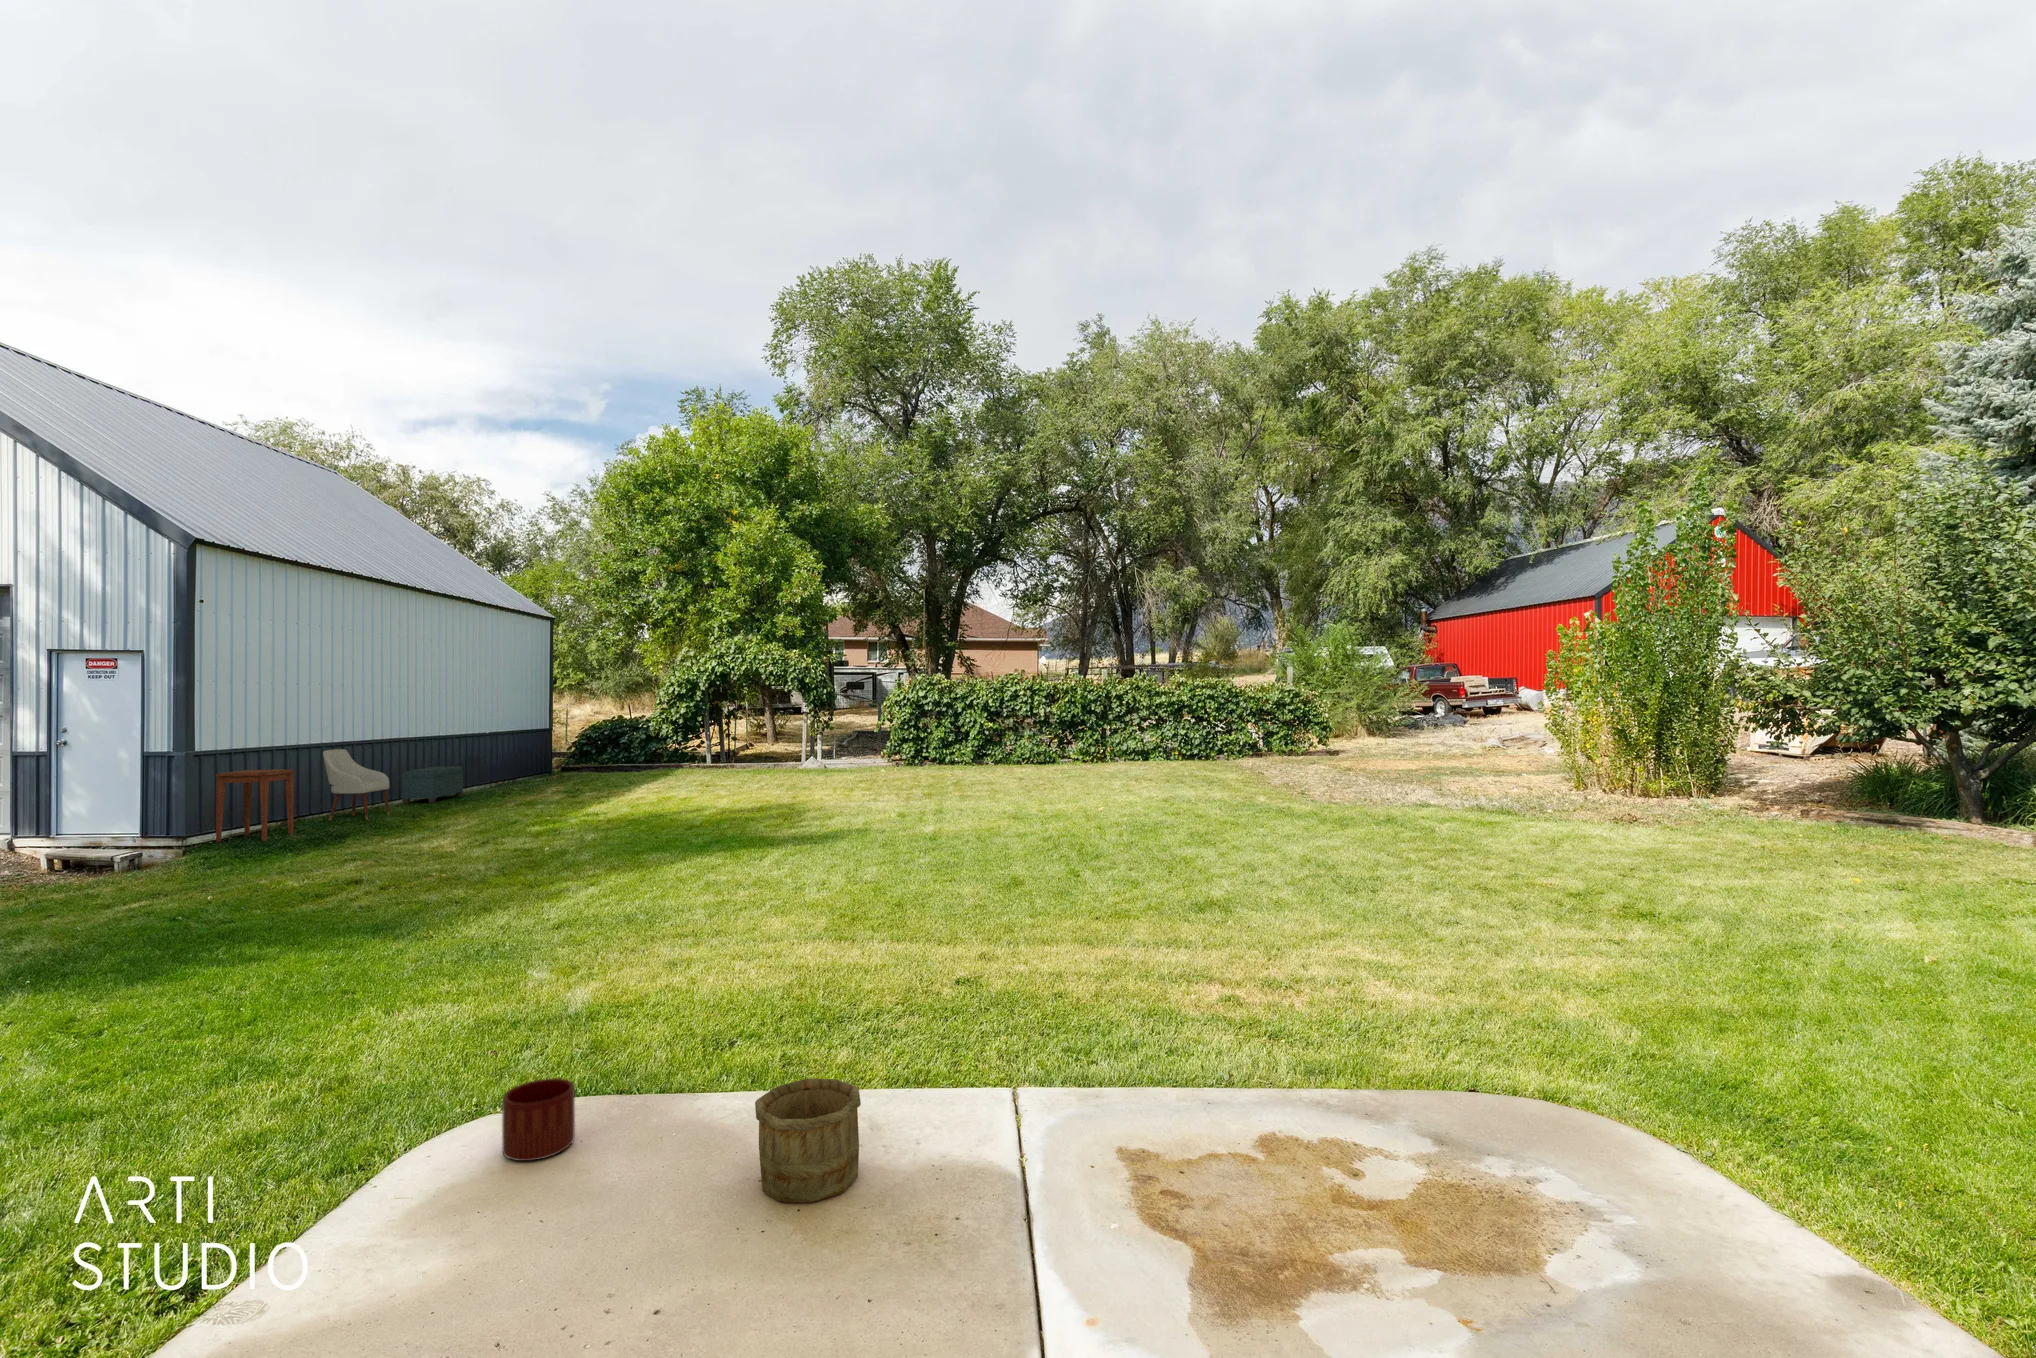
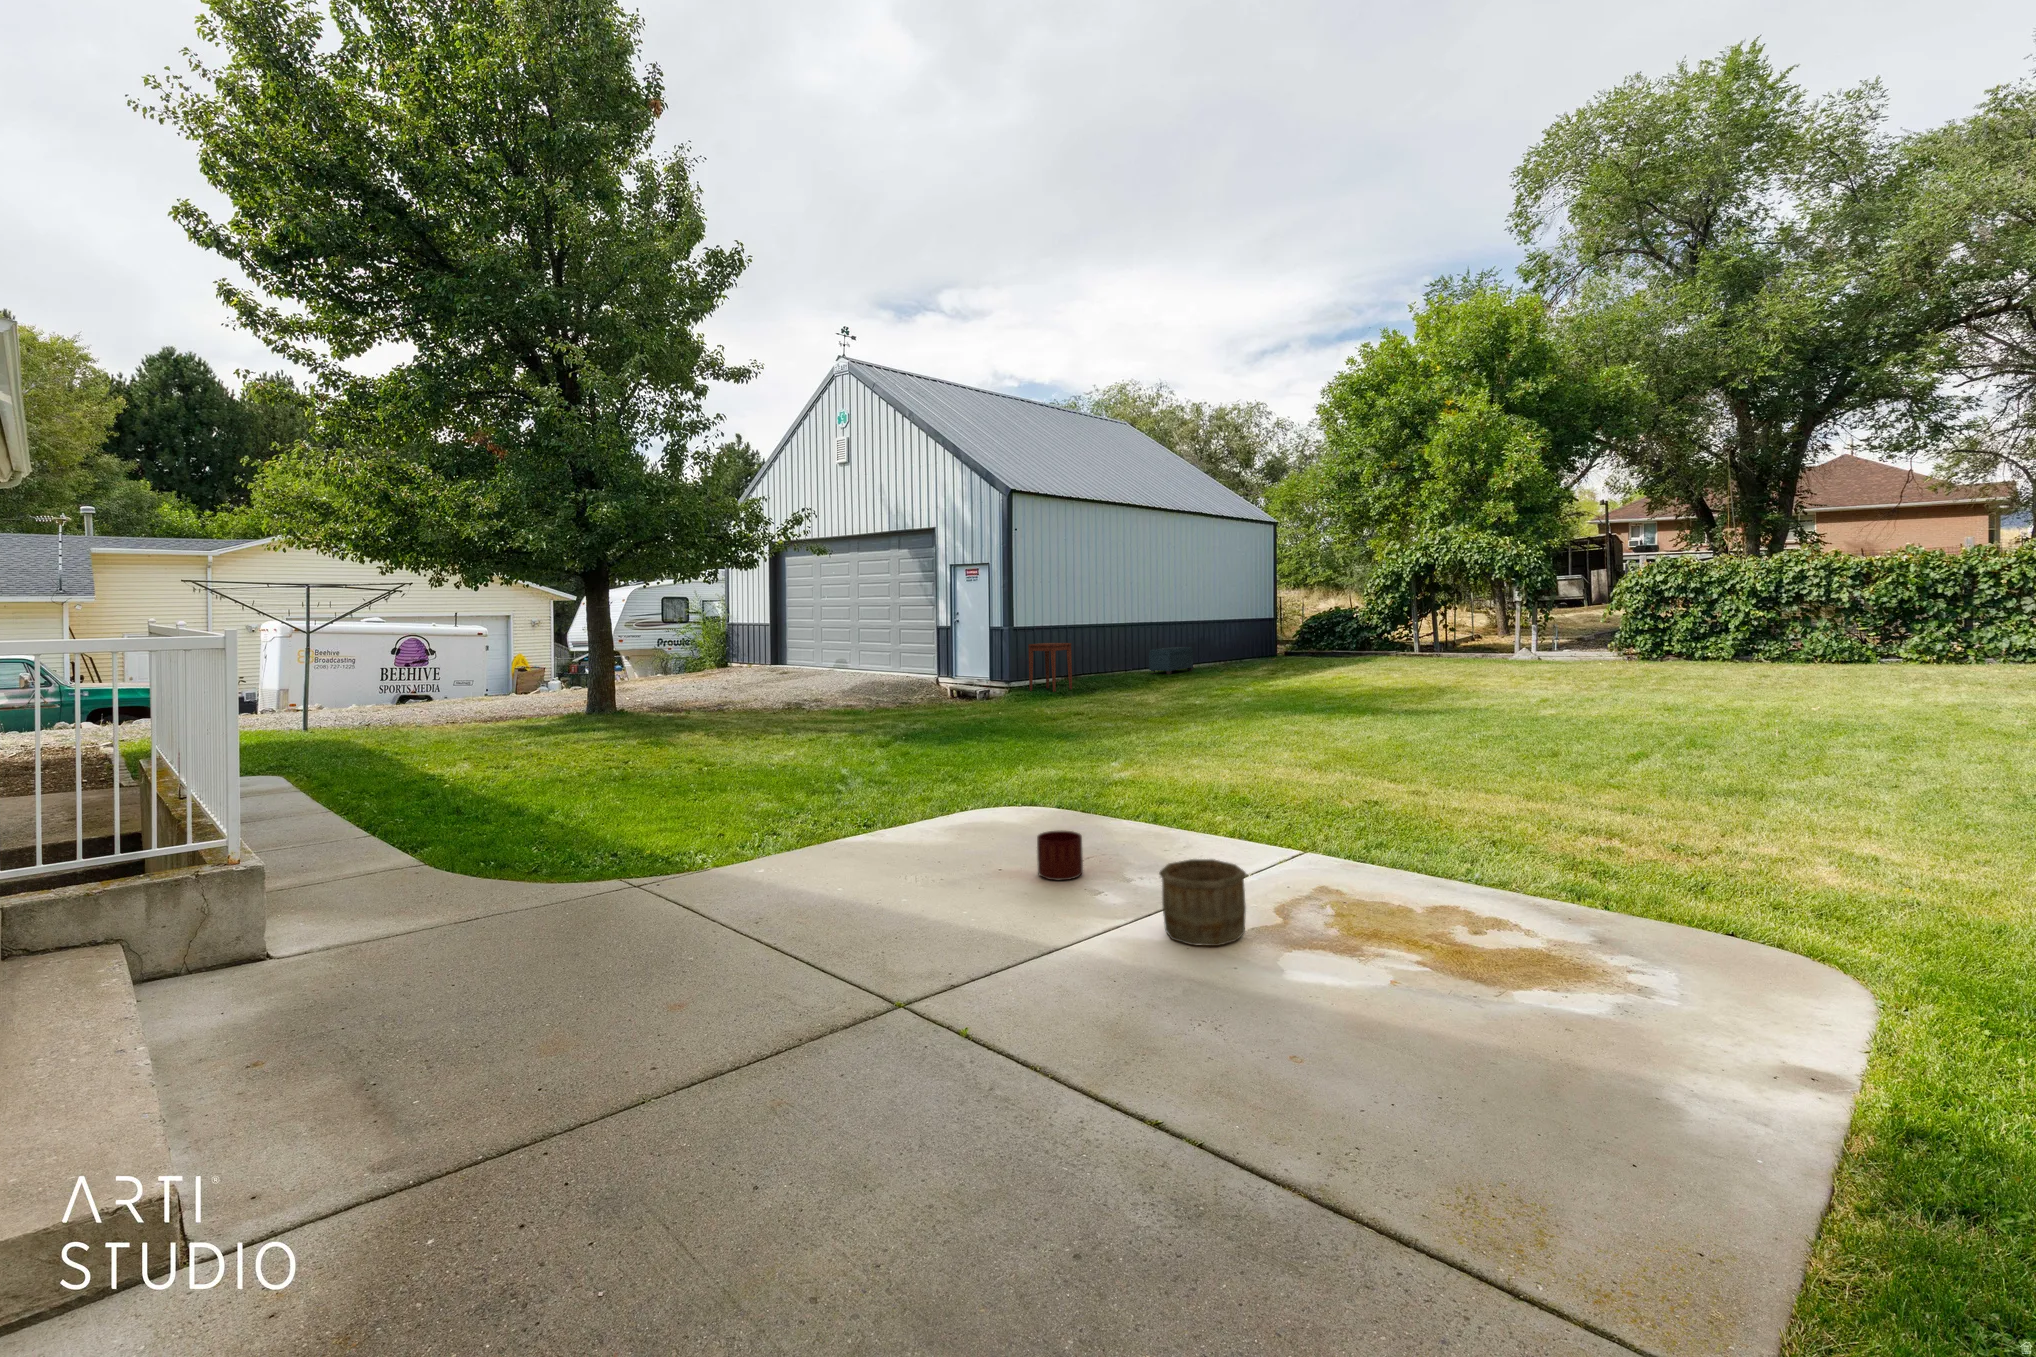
chair: present [323,749,390,821] -> none [1093,631,1136,683]

